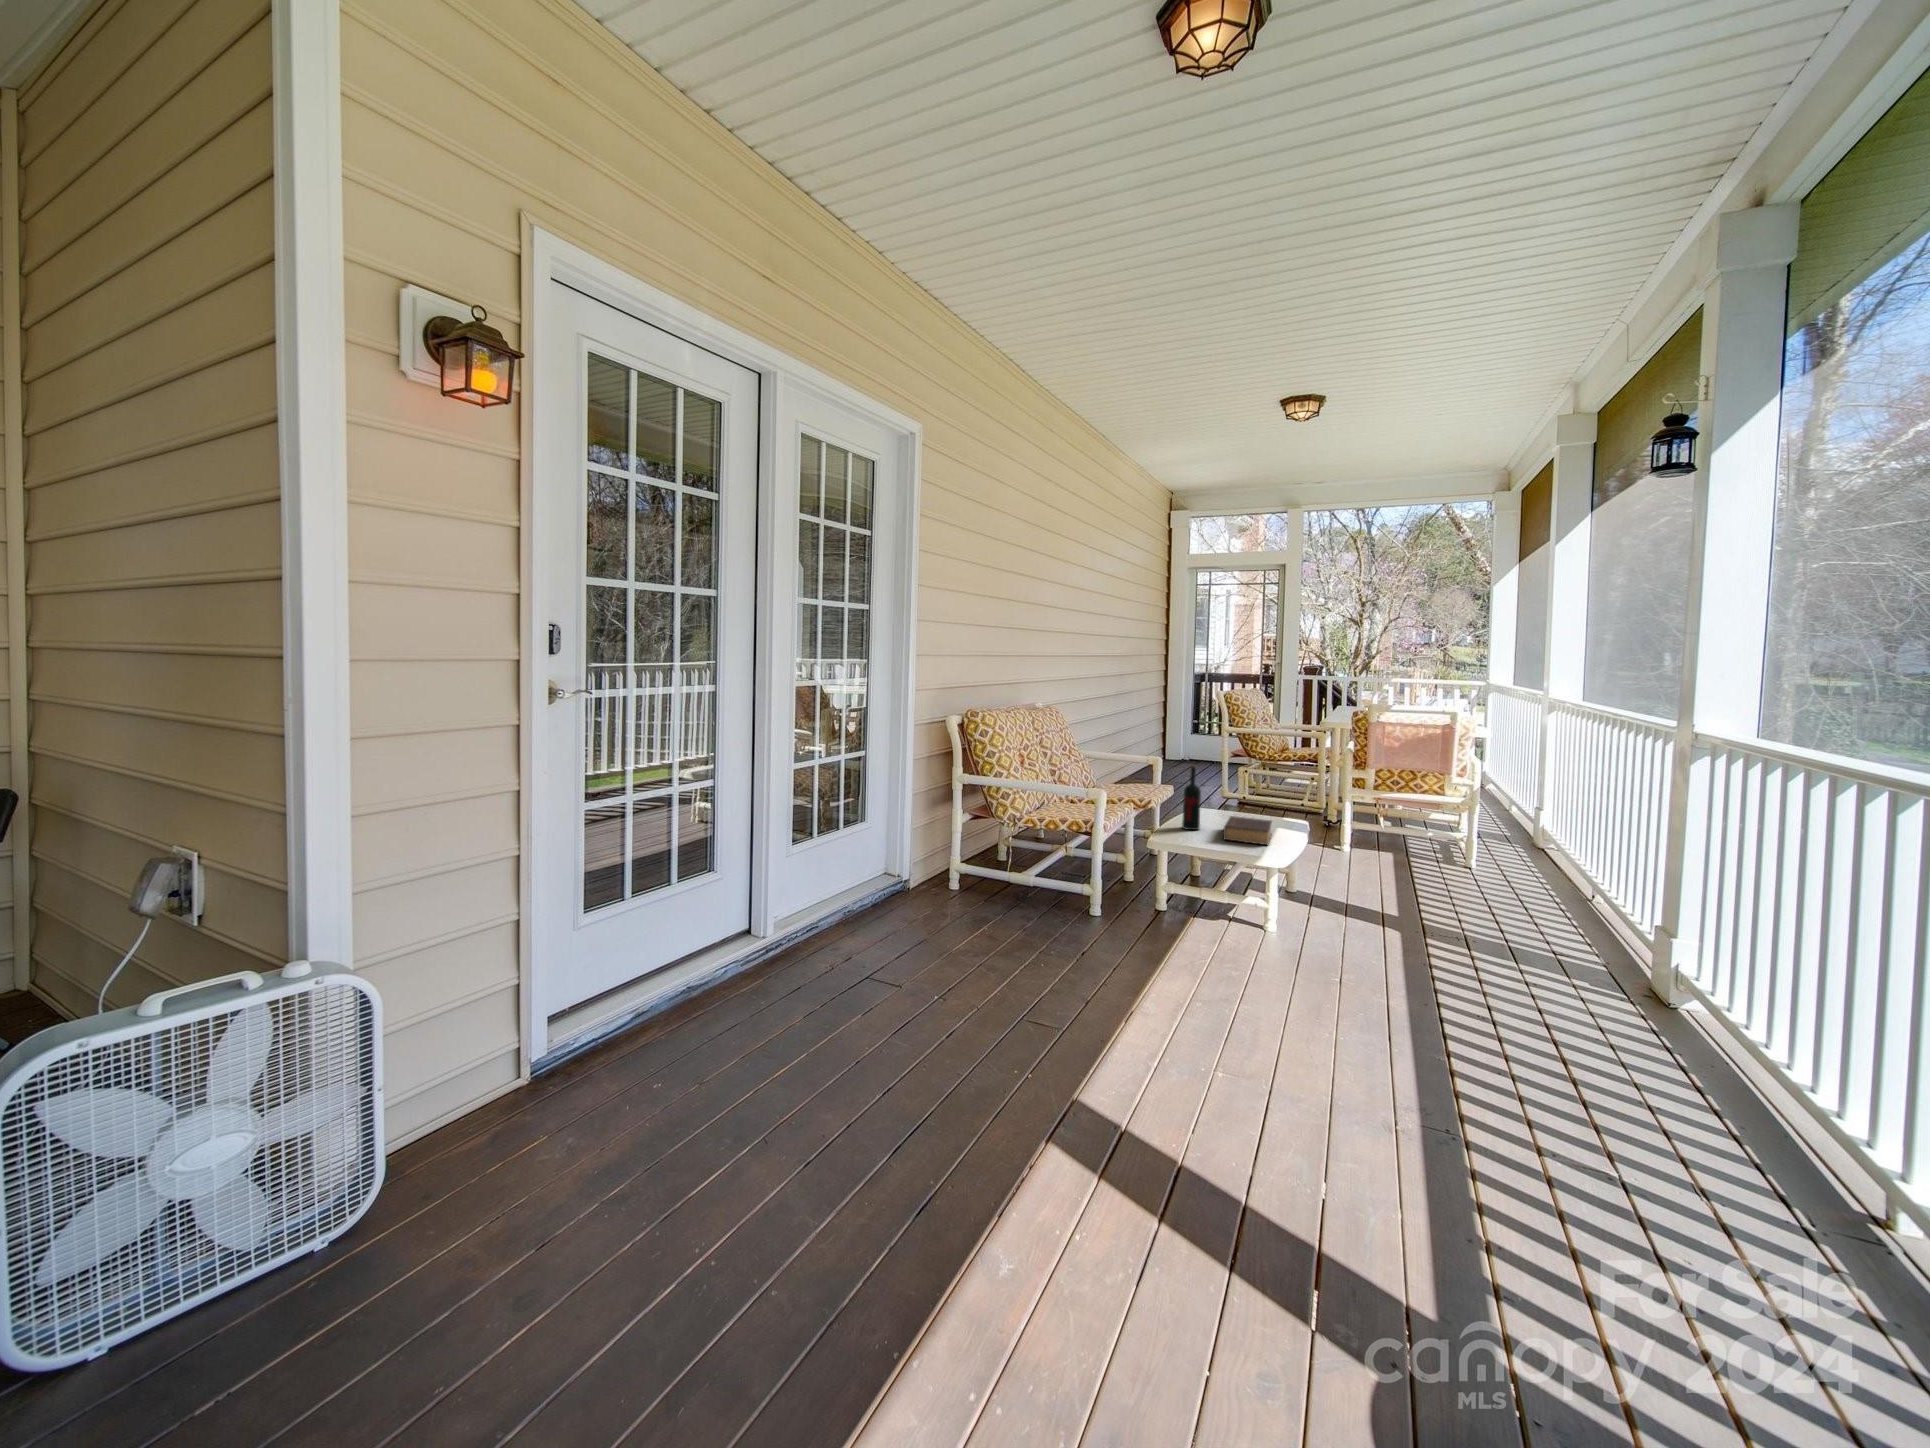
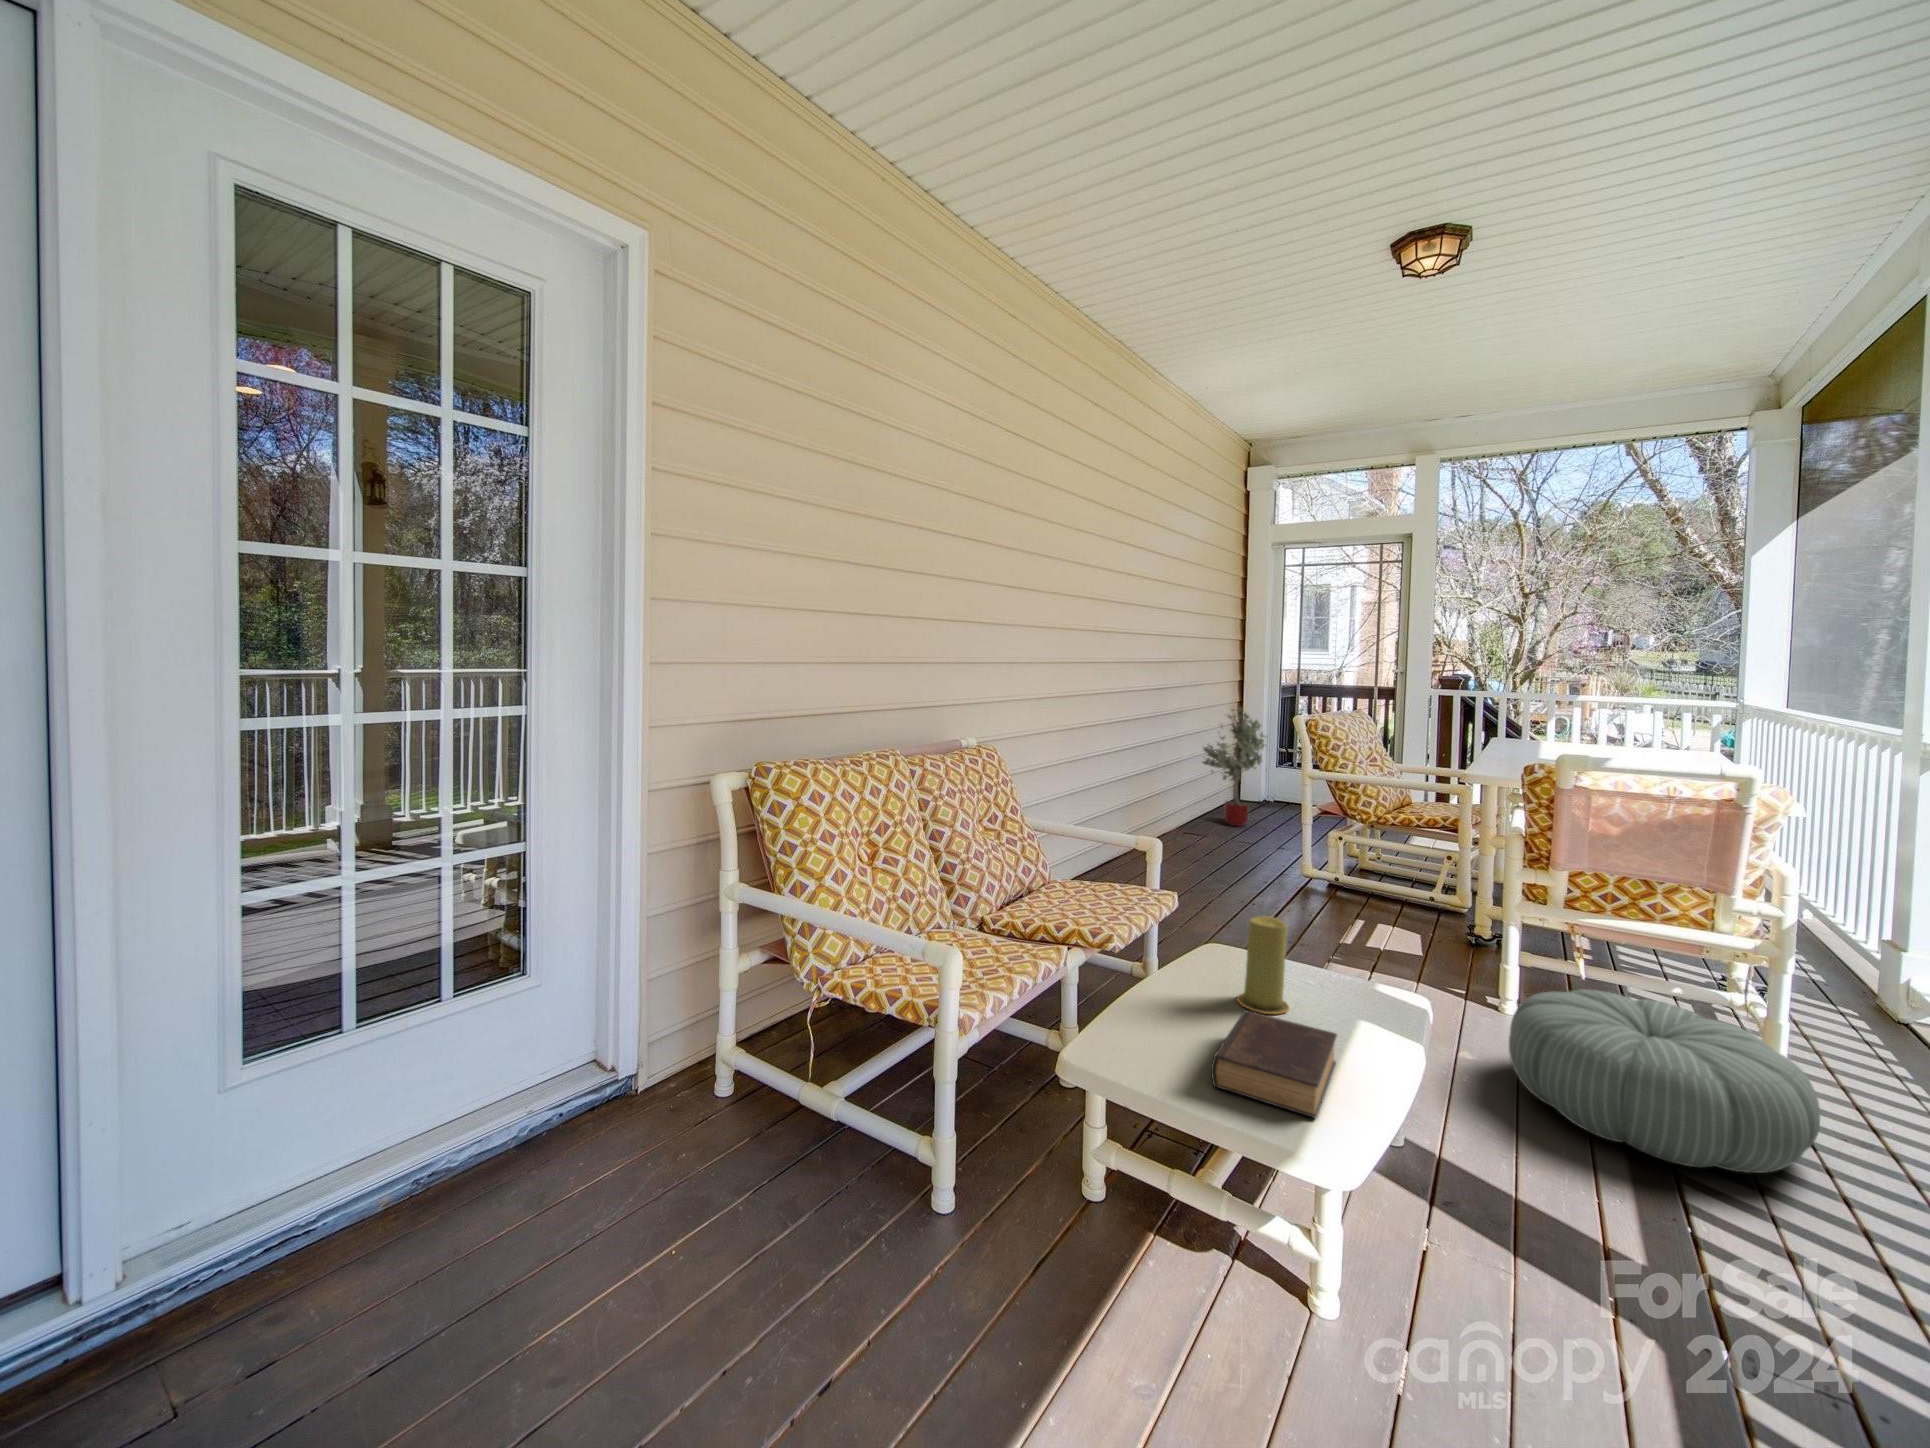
potted tree: none [1145,687,1190,774] -> present [1203,708,1267,827]
wine bottle: present [1182,764,1201,830] -> none [1139,894,1178,1039]
candle: none [1221,779,1247,823] -> present [1237,916,1289,1014]
pouf: none [1345,824,1477,891] -> present [1509,989,1820,1173]

